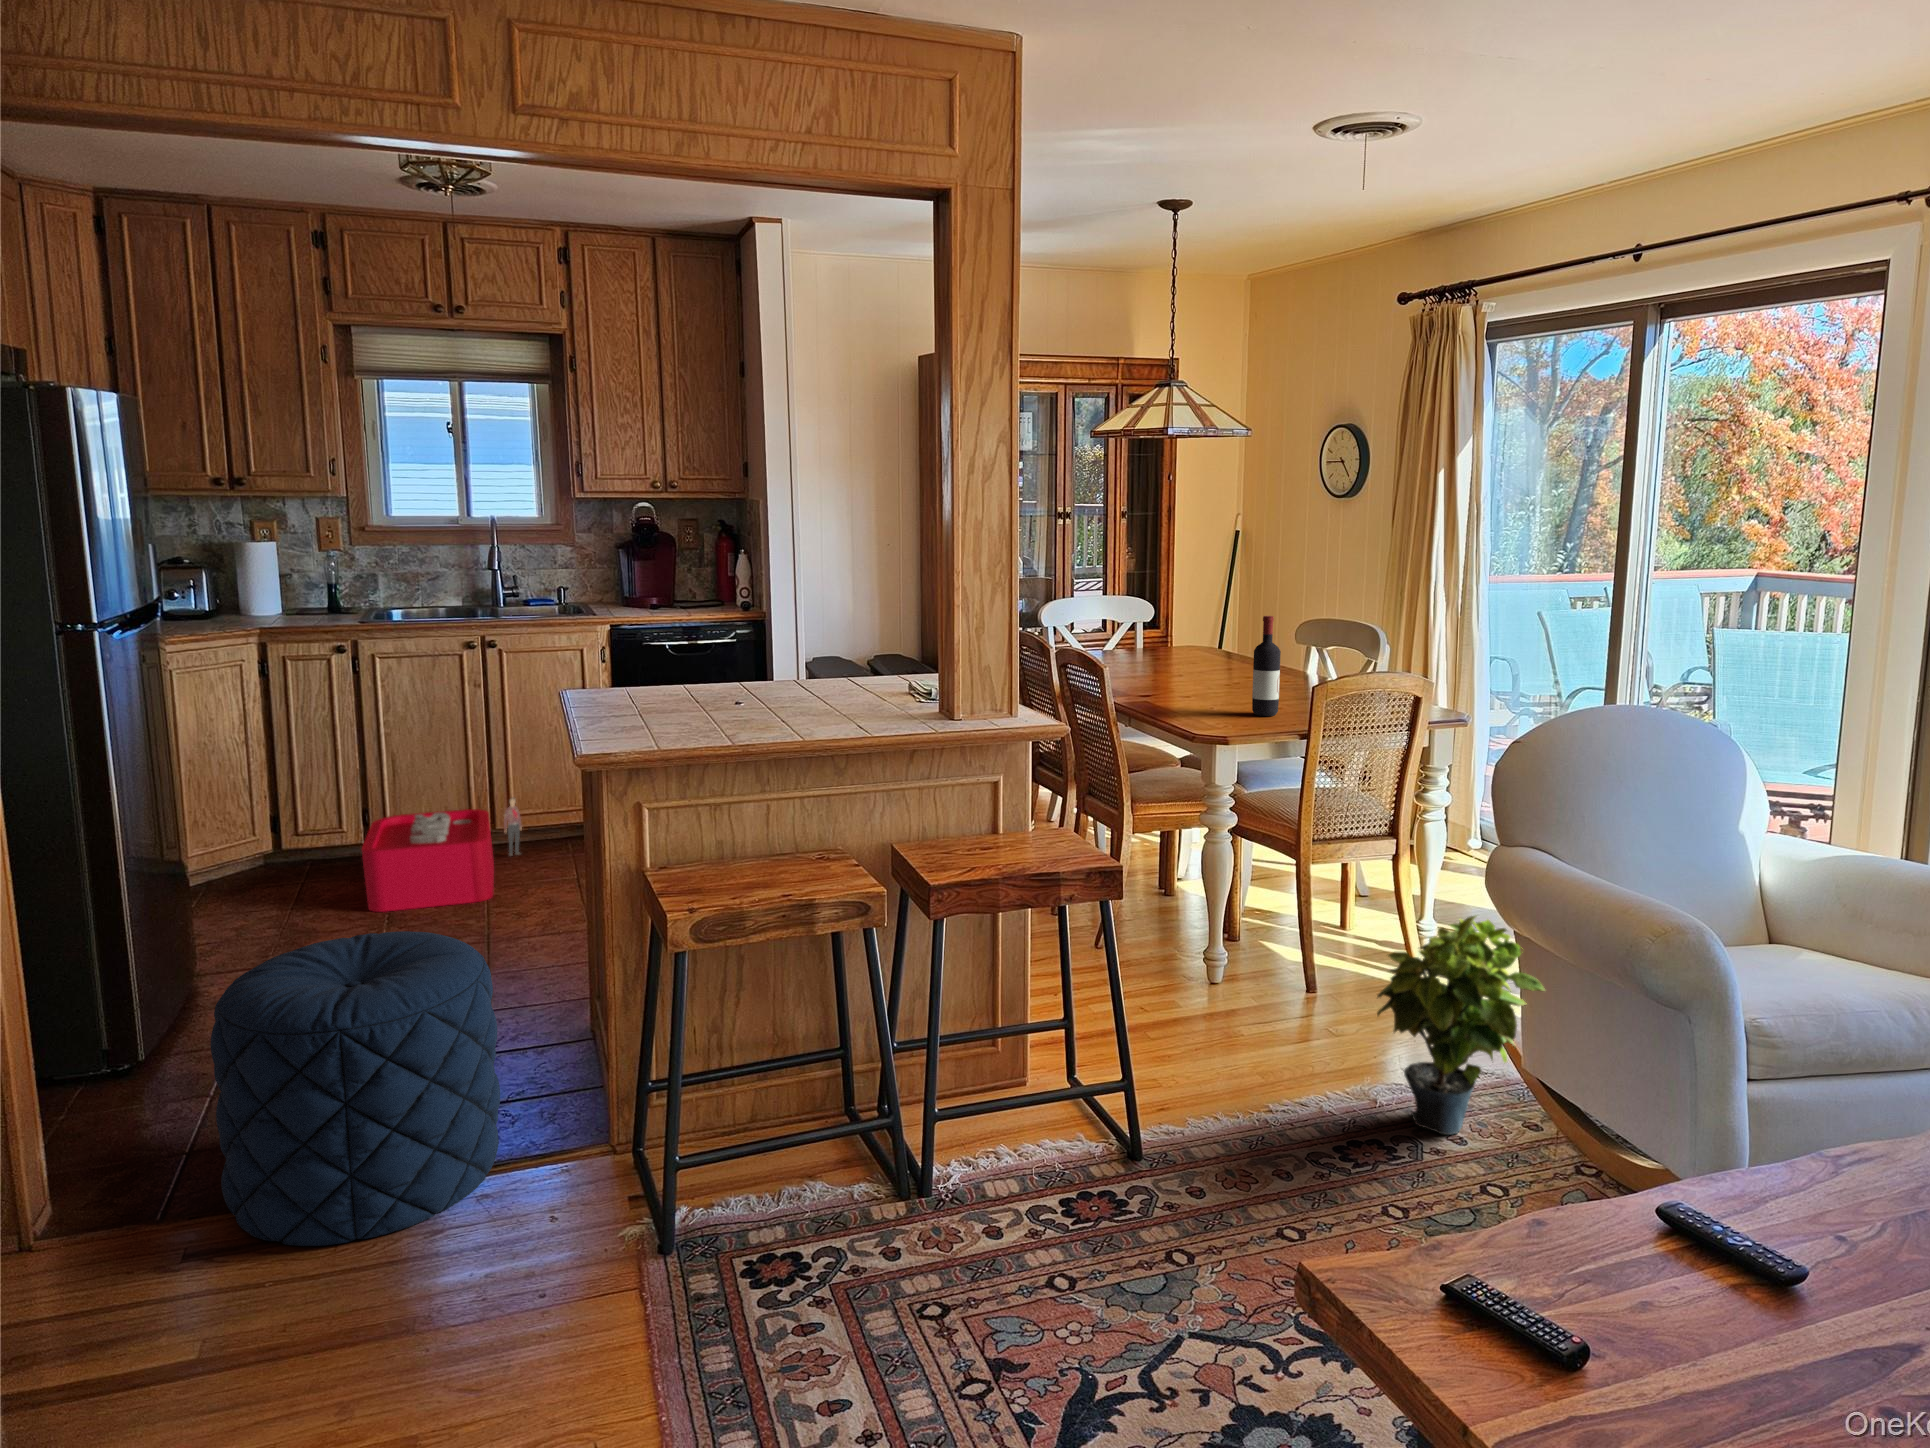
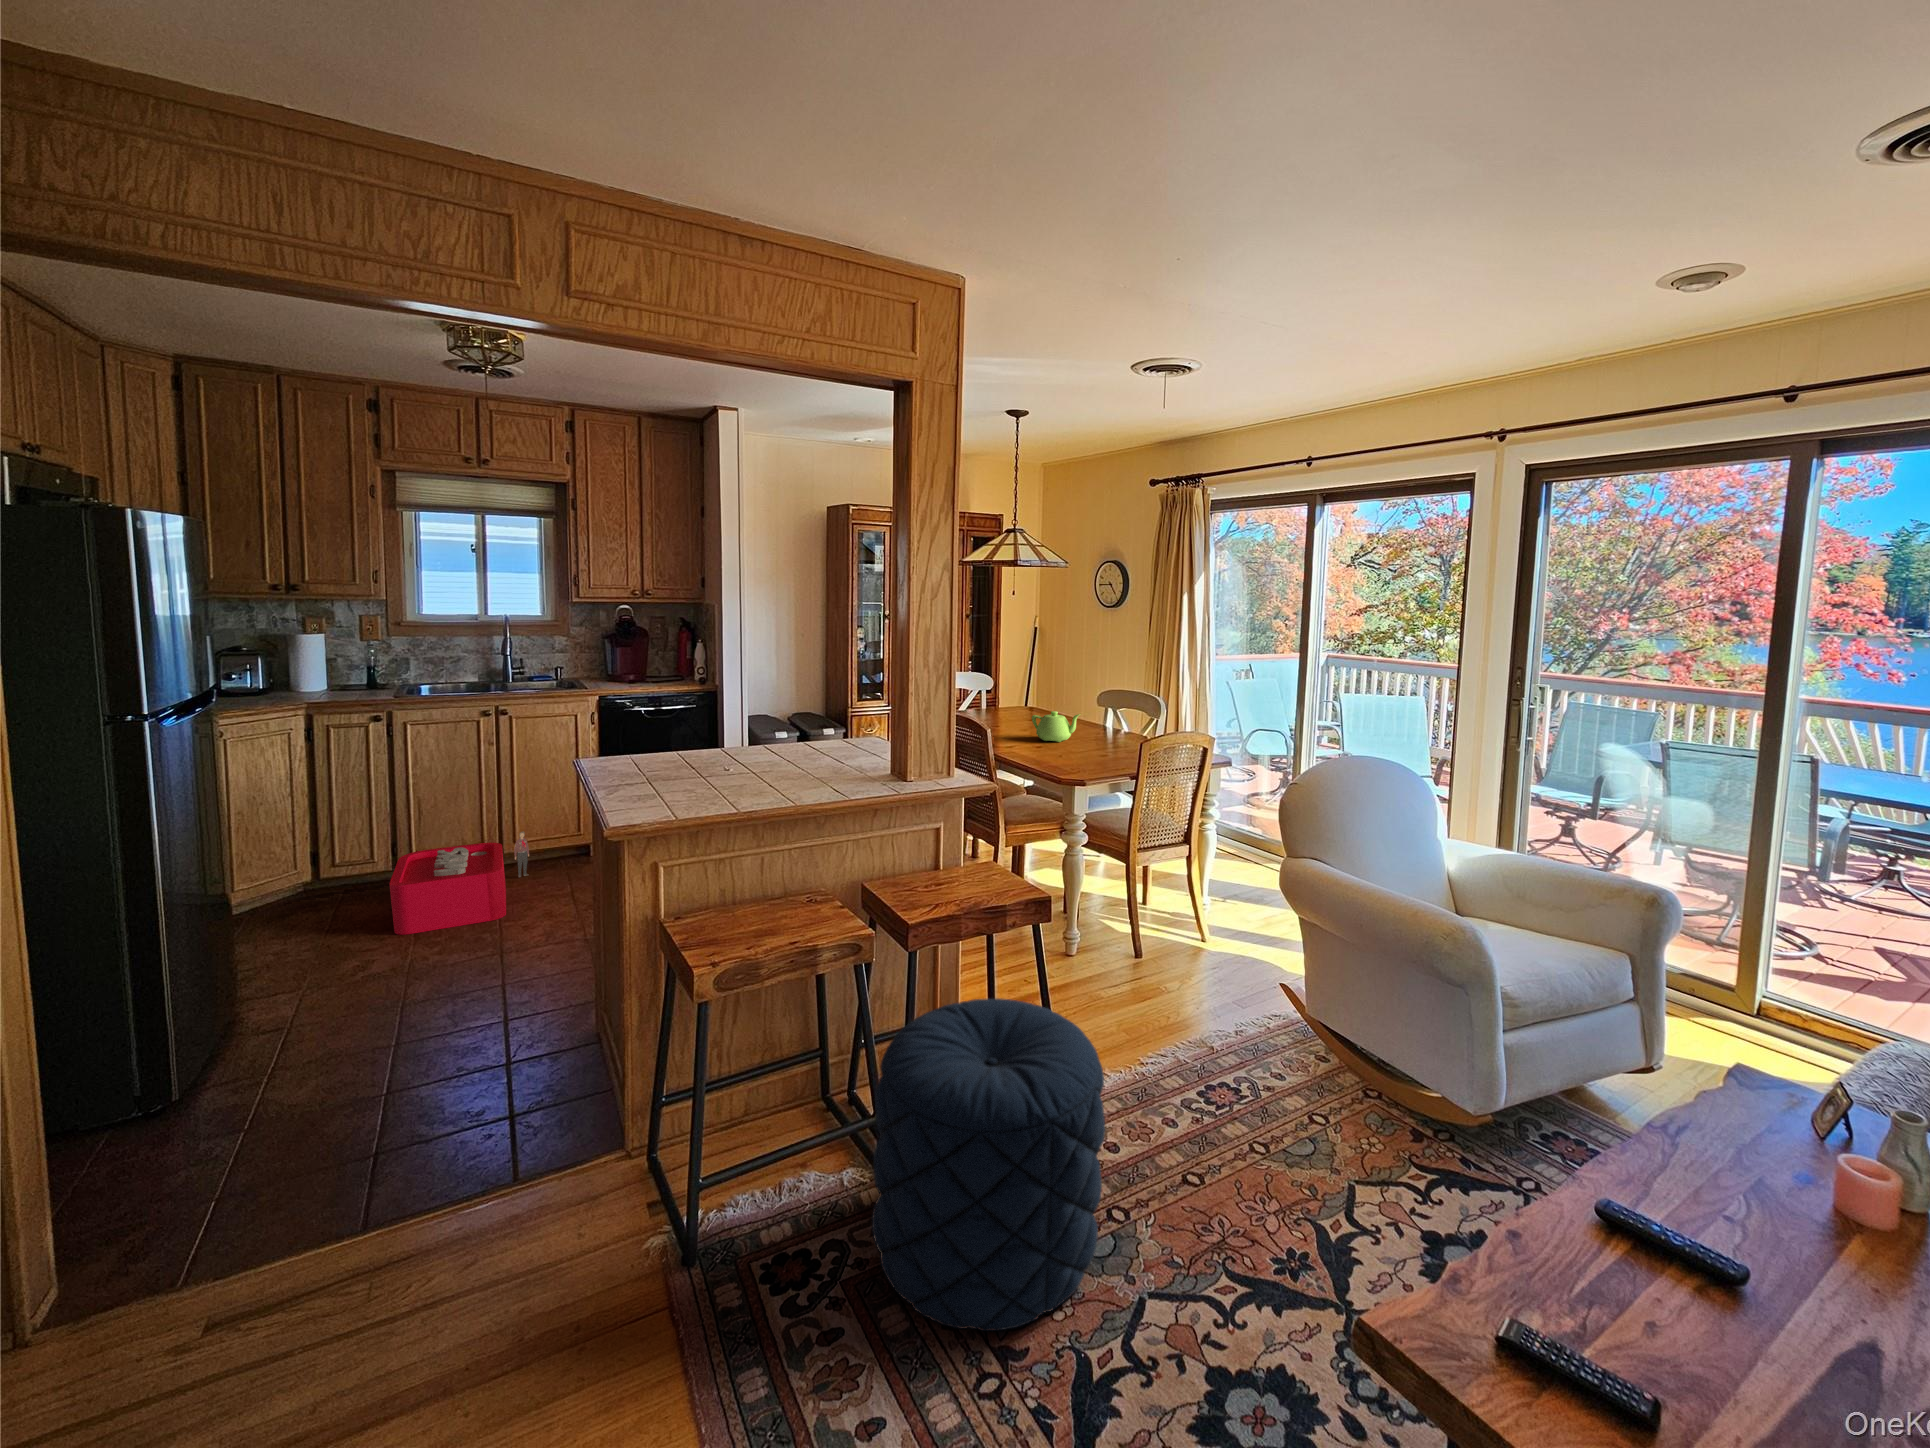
wine bottle: present [1252,616,1281,716] -> none [1094,694,1113,763]
teapot: none [1177,645,1248,689] -> present [1032,711,1080,742]
potted plant: present [1377,916,1545,1135] -> none [1224,913,1345,1073]
pouf: present [211,931,500,1246] -> present [872,998,1105,1331]

